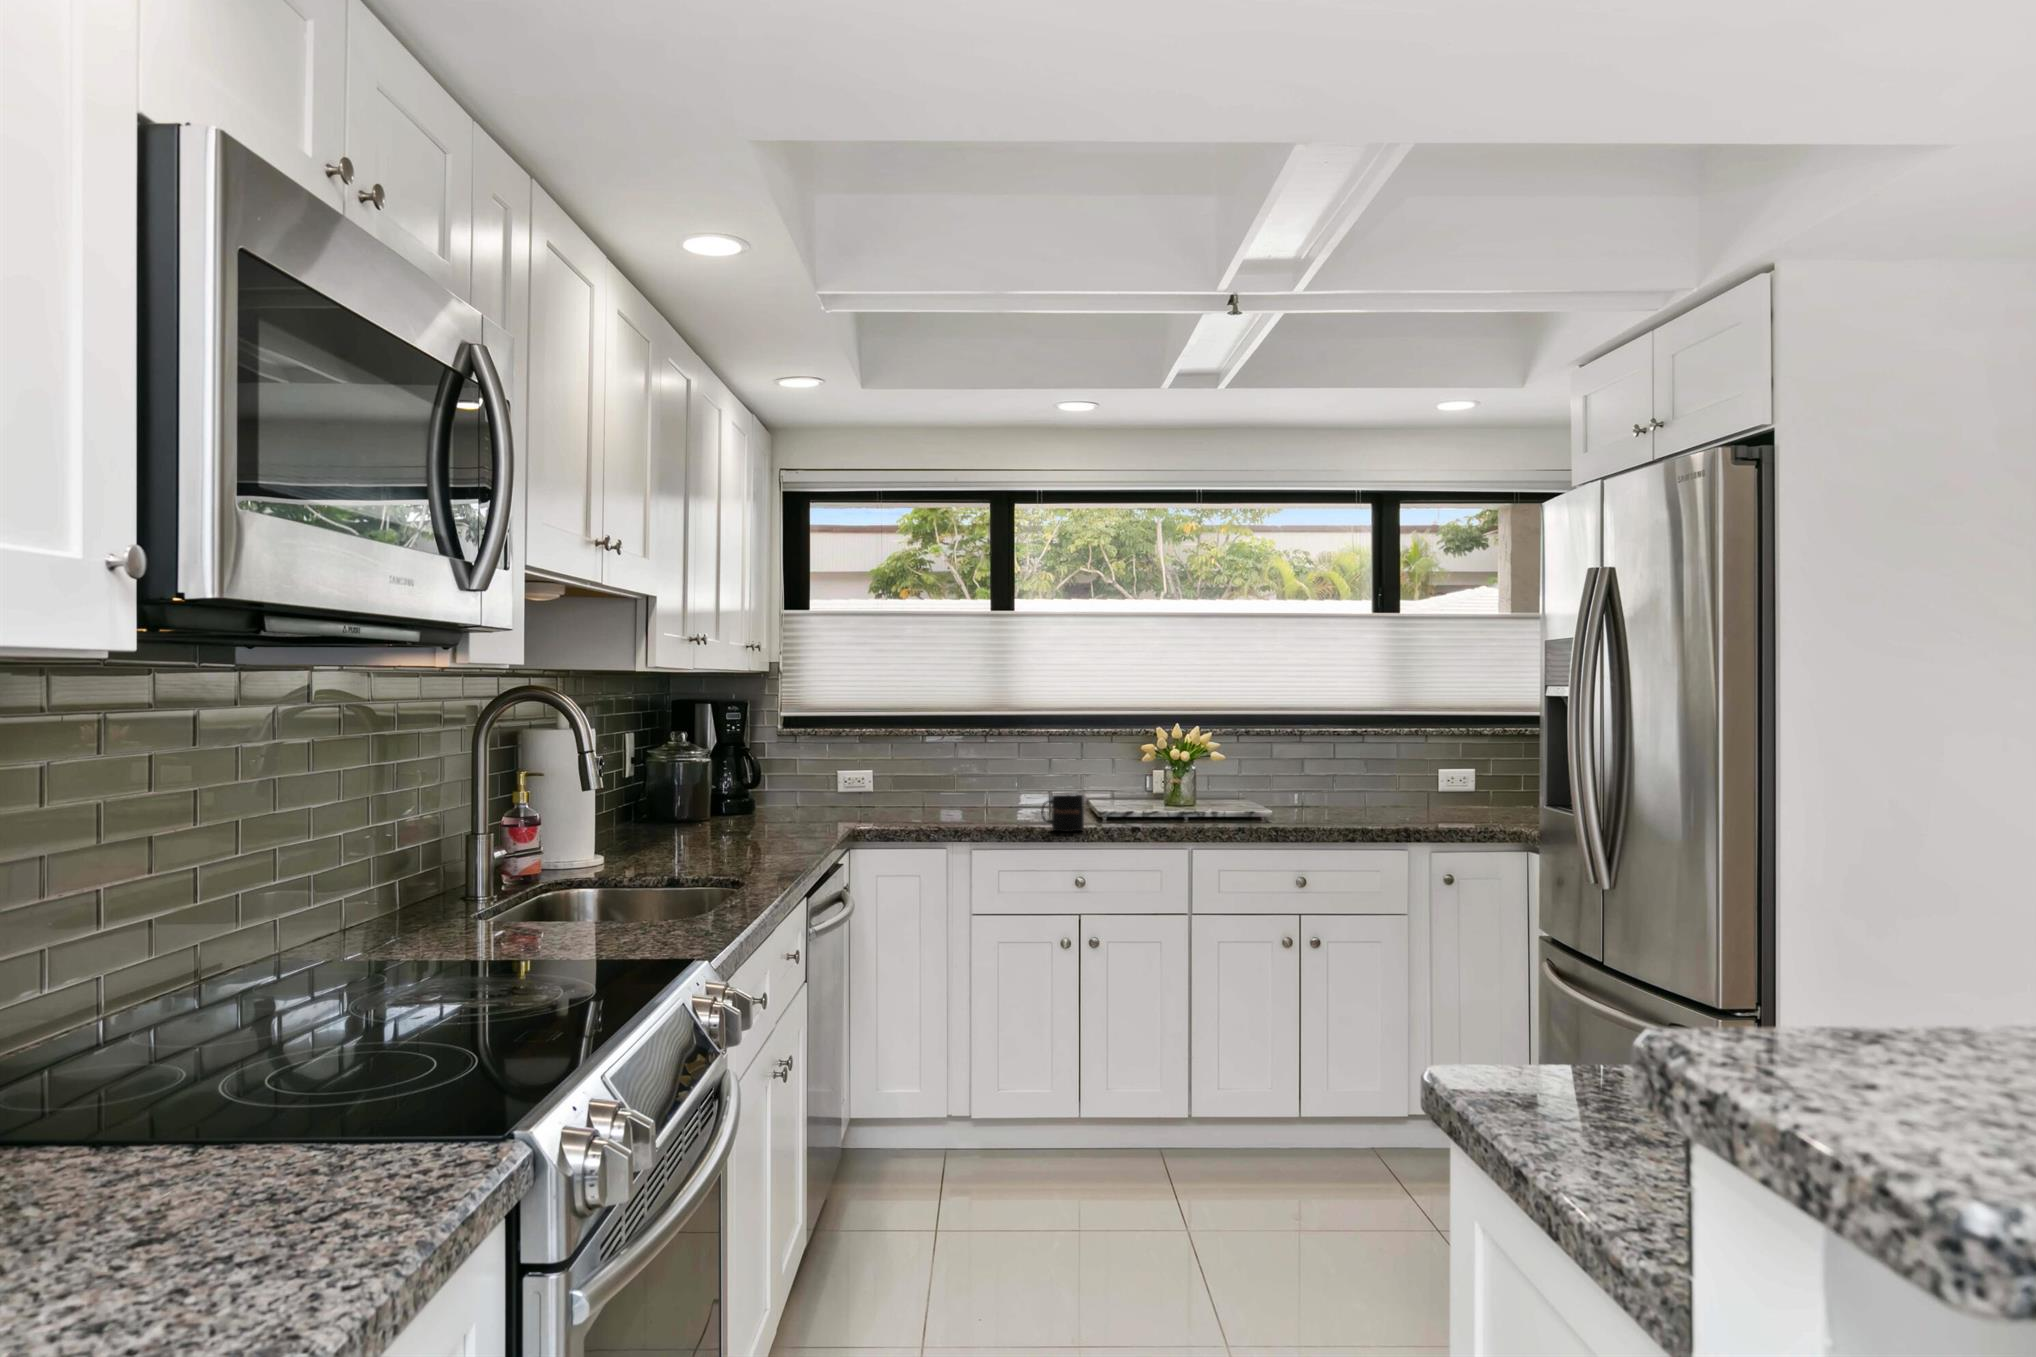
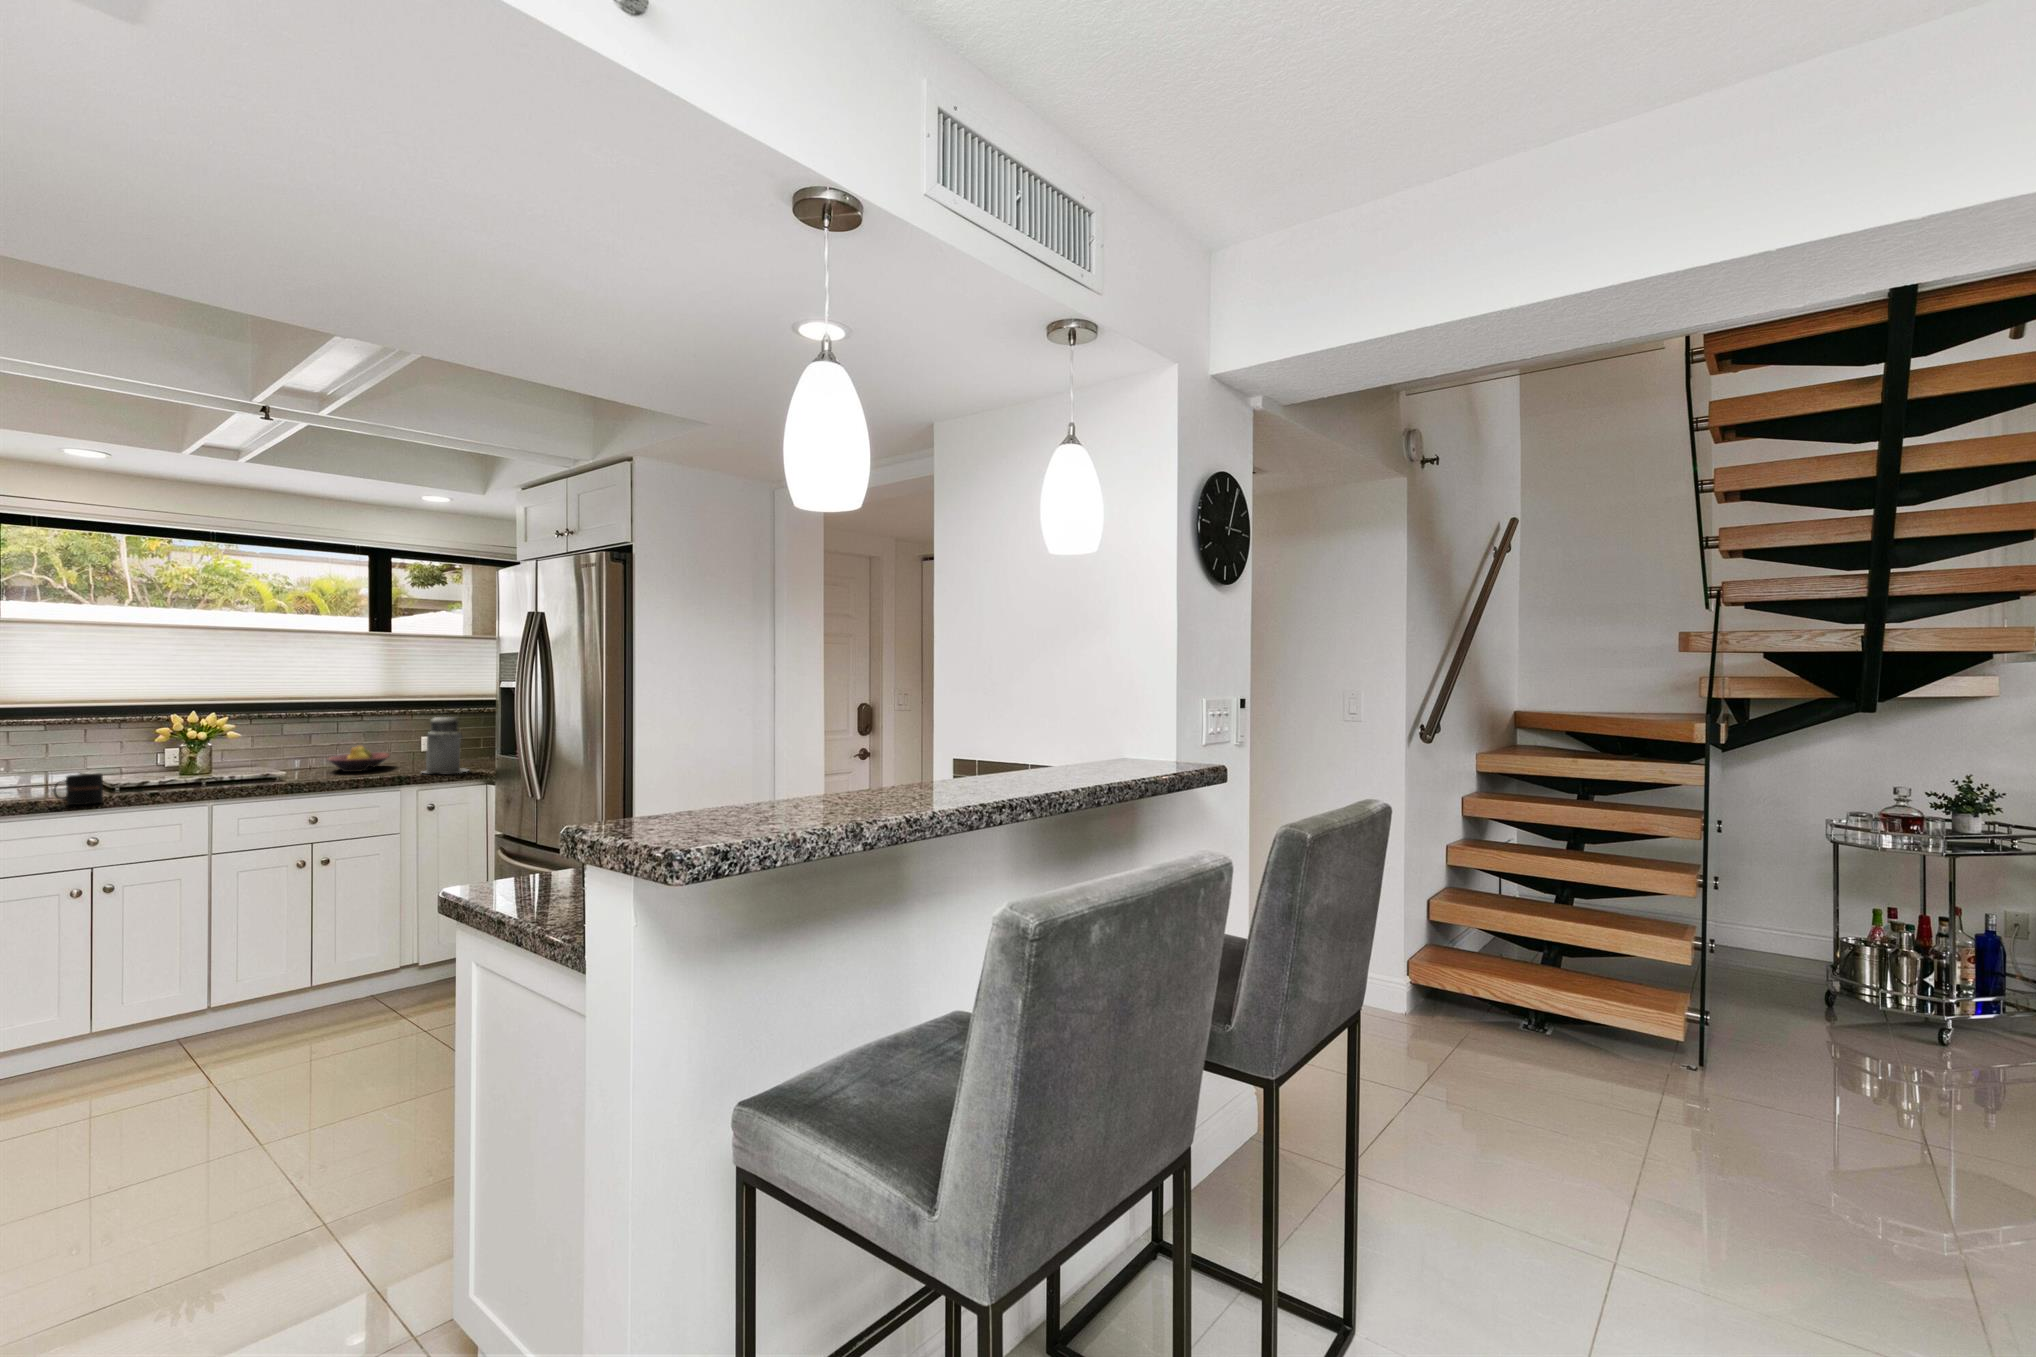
canister: none [1431,735,1500,829] -> present [424,716,468,774]
fruit bowl: none [1320,779,1397,817] -> present [328,745,390,772]

